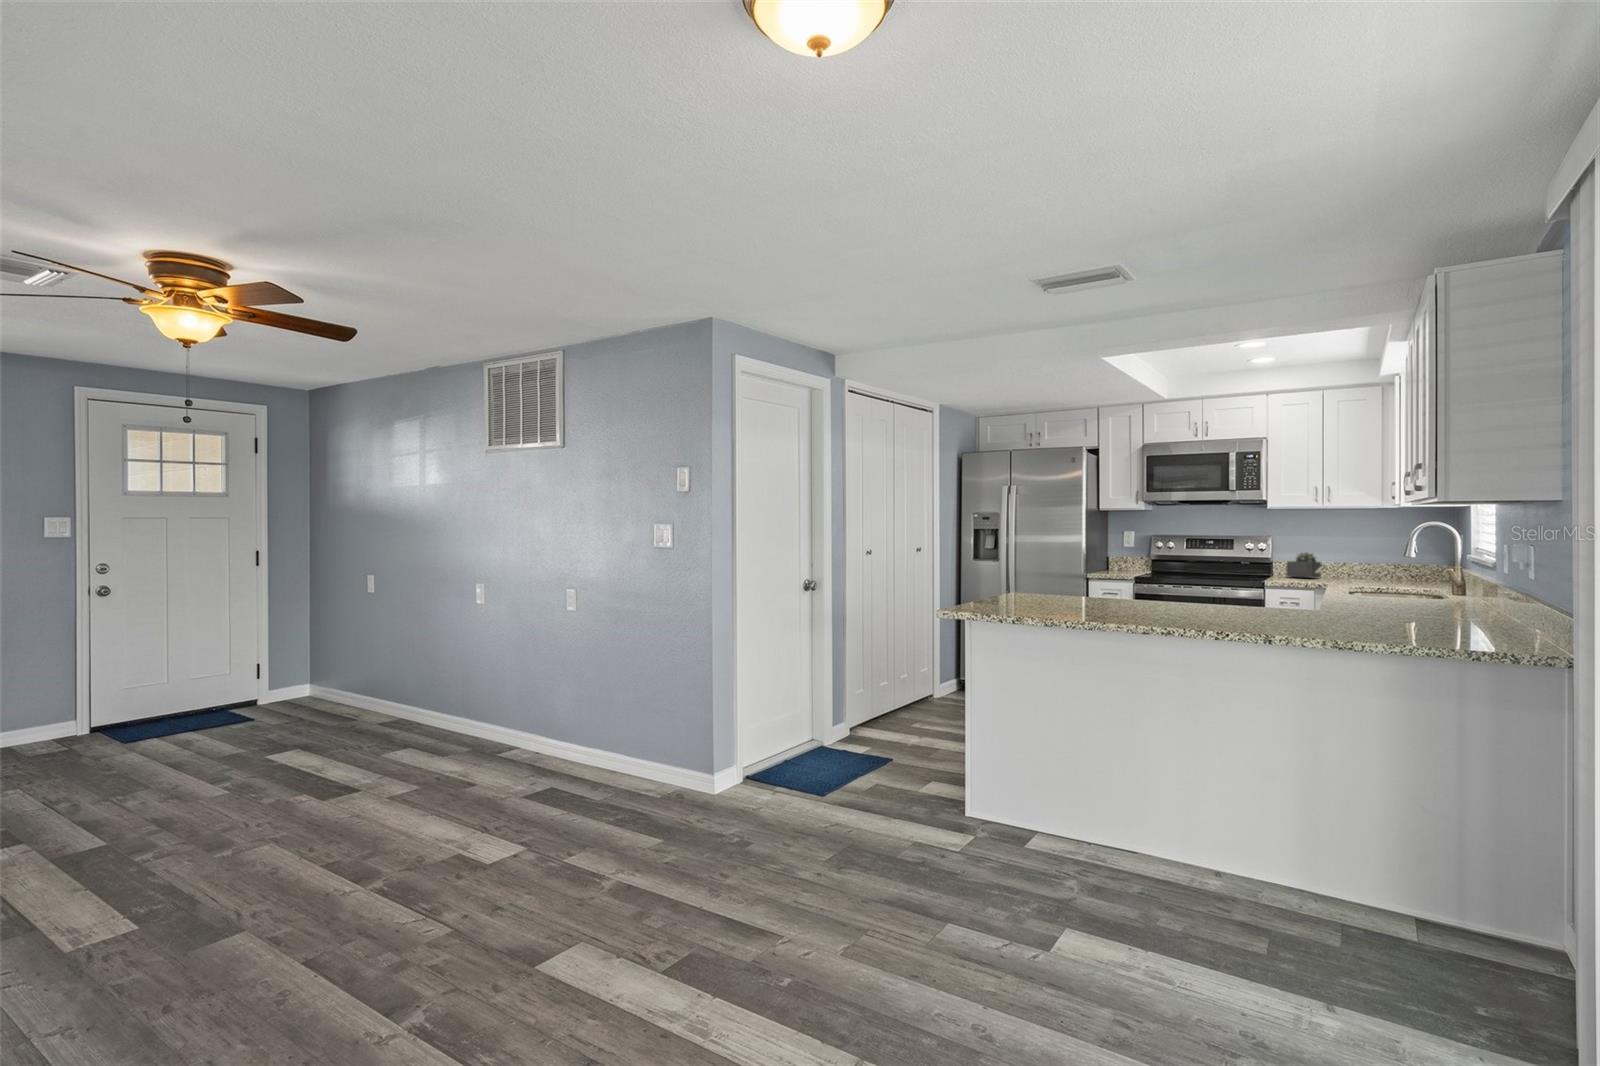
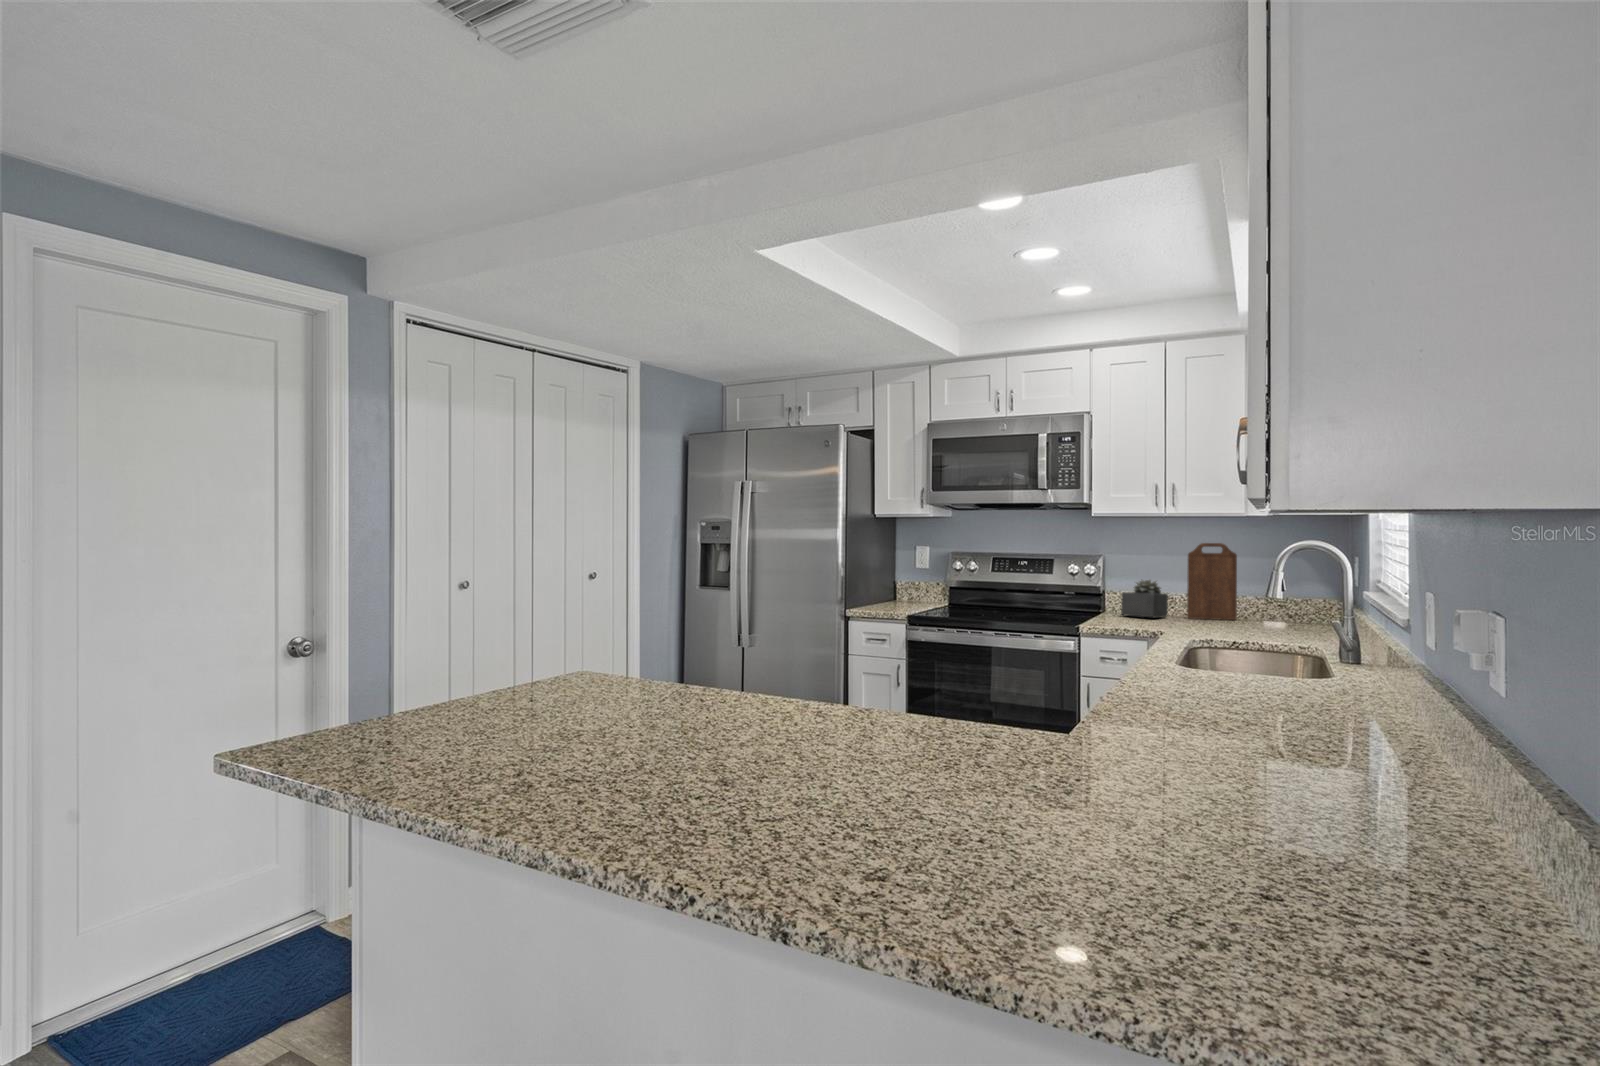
cutting board: none [1336,527,1374,580] -> present [1187,543,1237,620]

